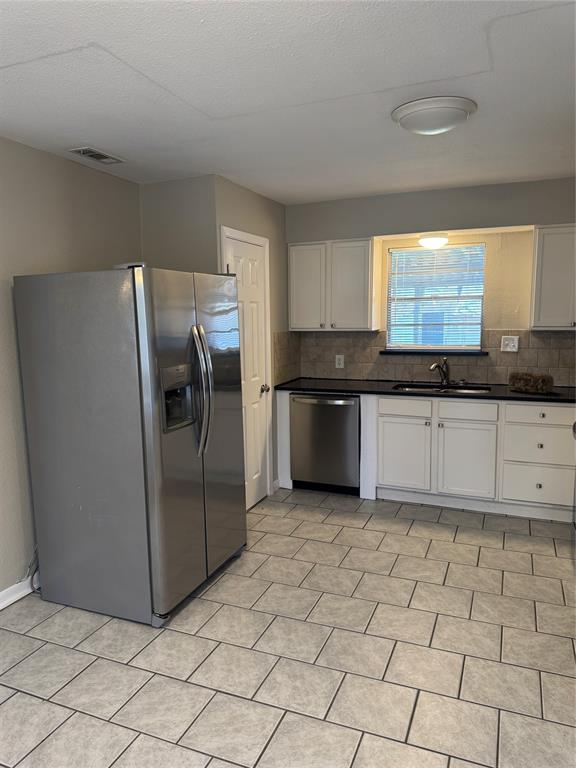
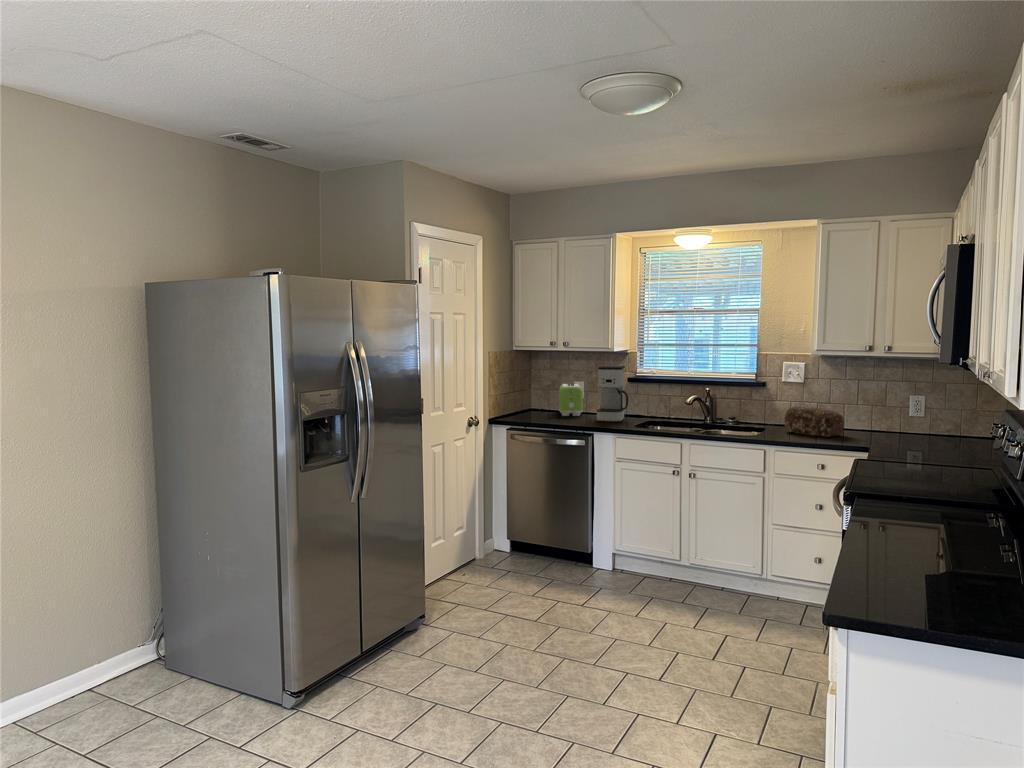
coffee maker: none [358,342,383,386] -> present [597,366,629,422]
toaster: none [324,356,344,382] -> present [559,383,583,416]

